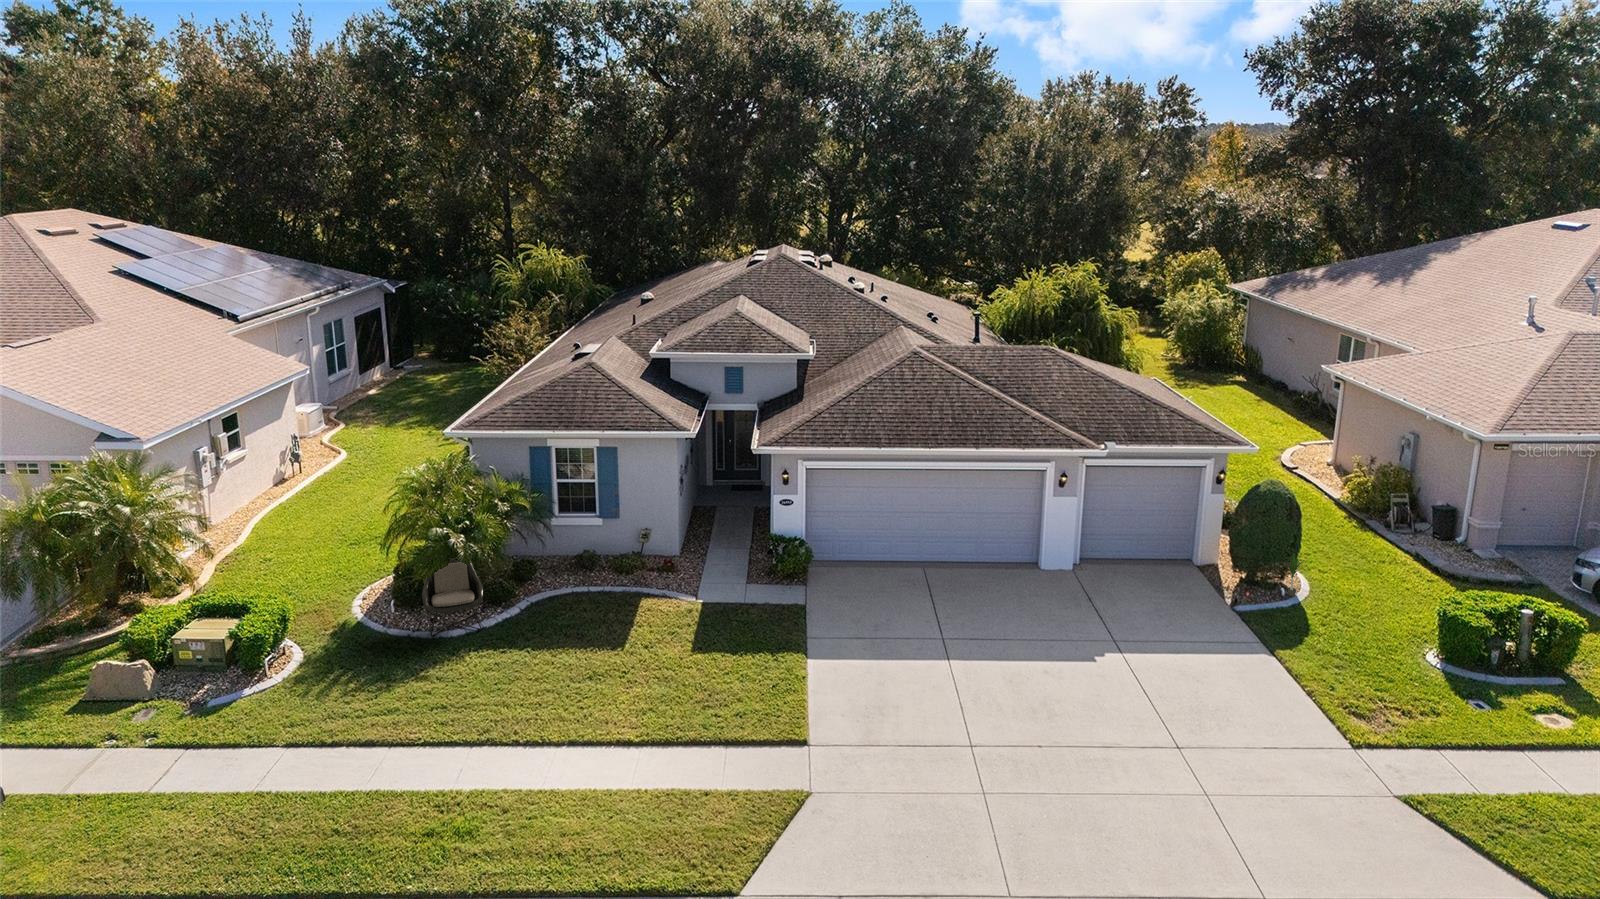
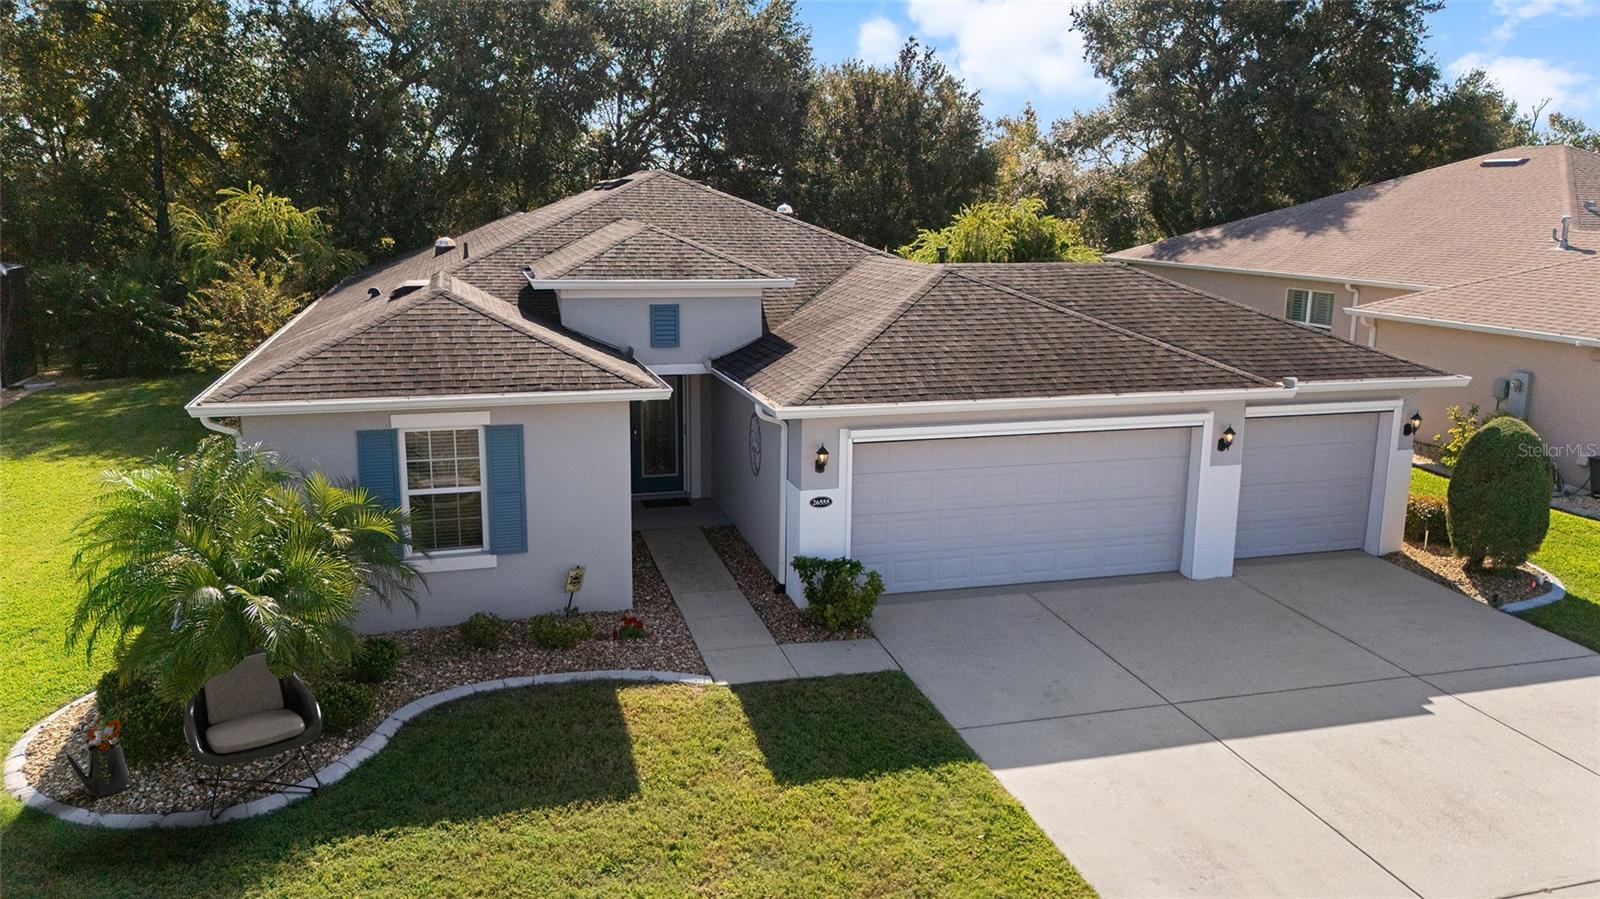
potted plant: present [1287,557,1304,597] -> none [1522,514,1573,581]
watering can: none [376,585,406,621] -> present [66,719,132,796]

